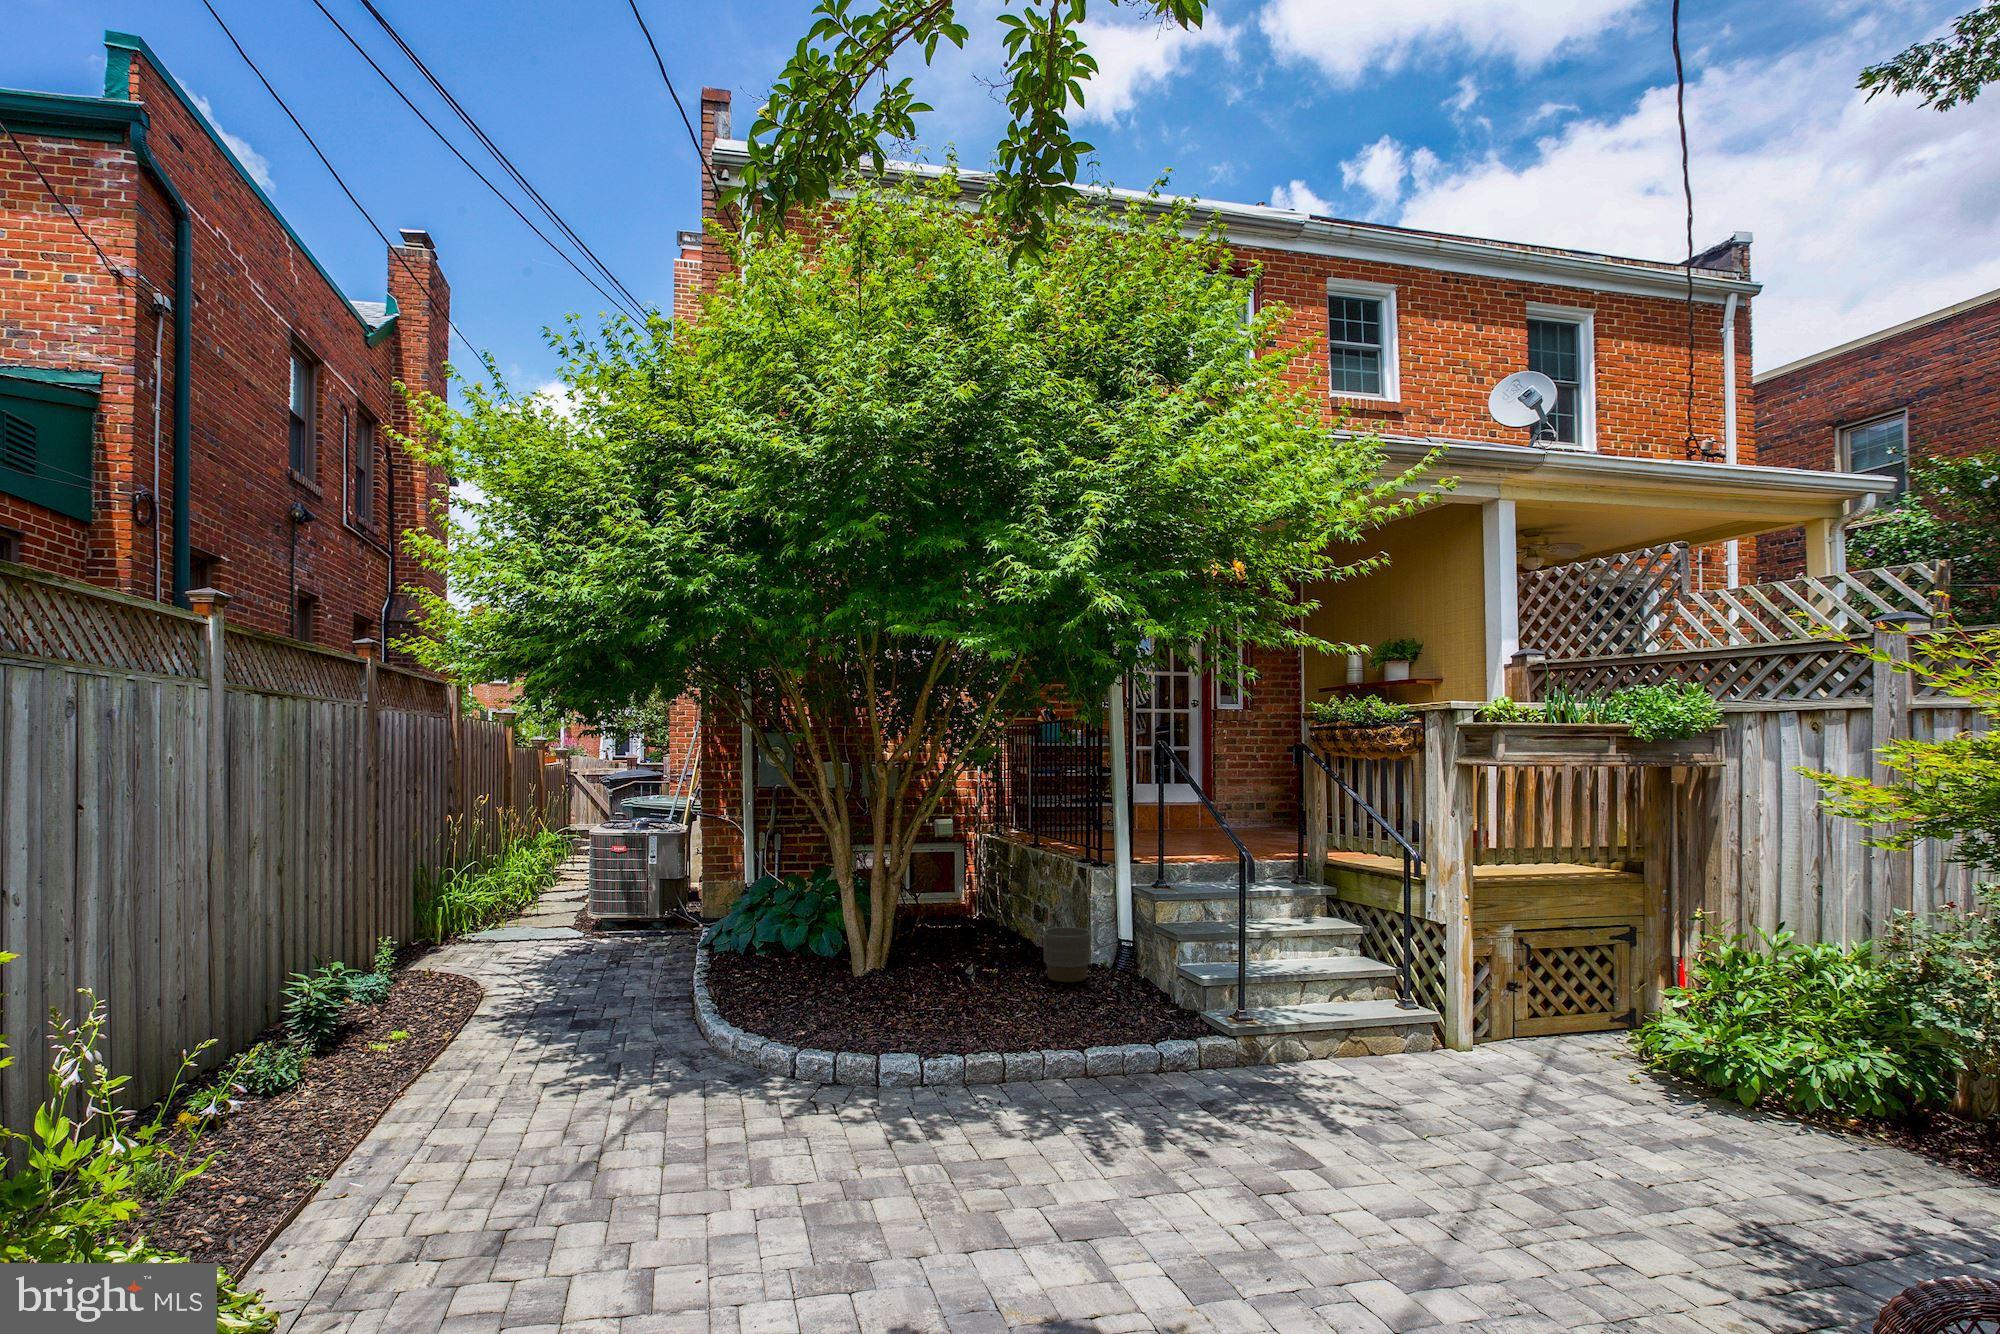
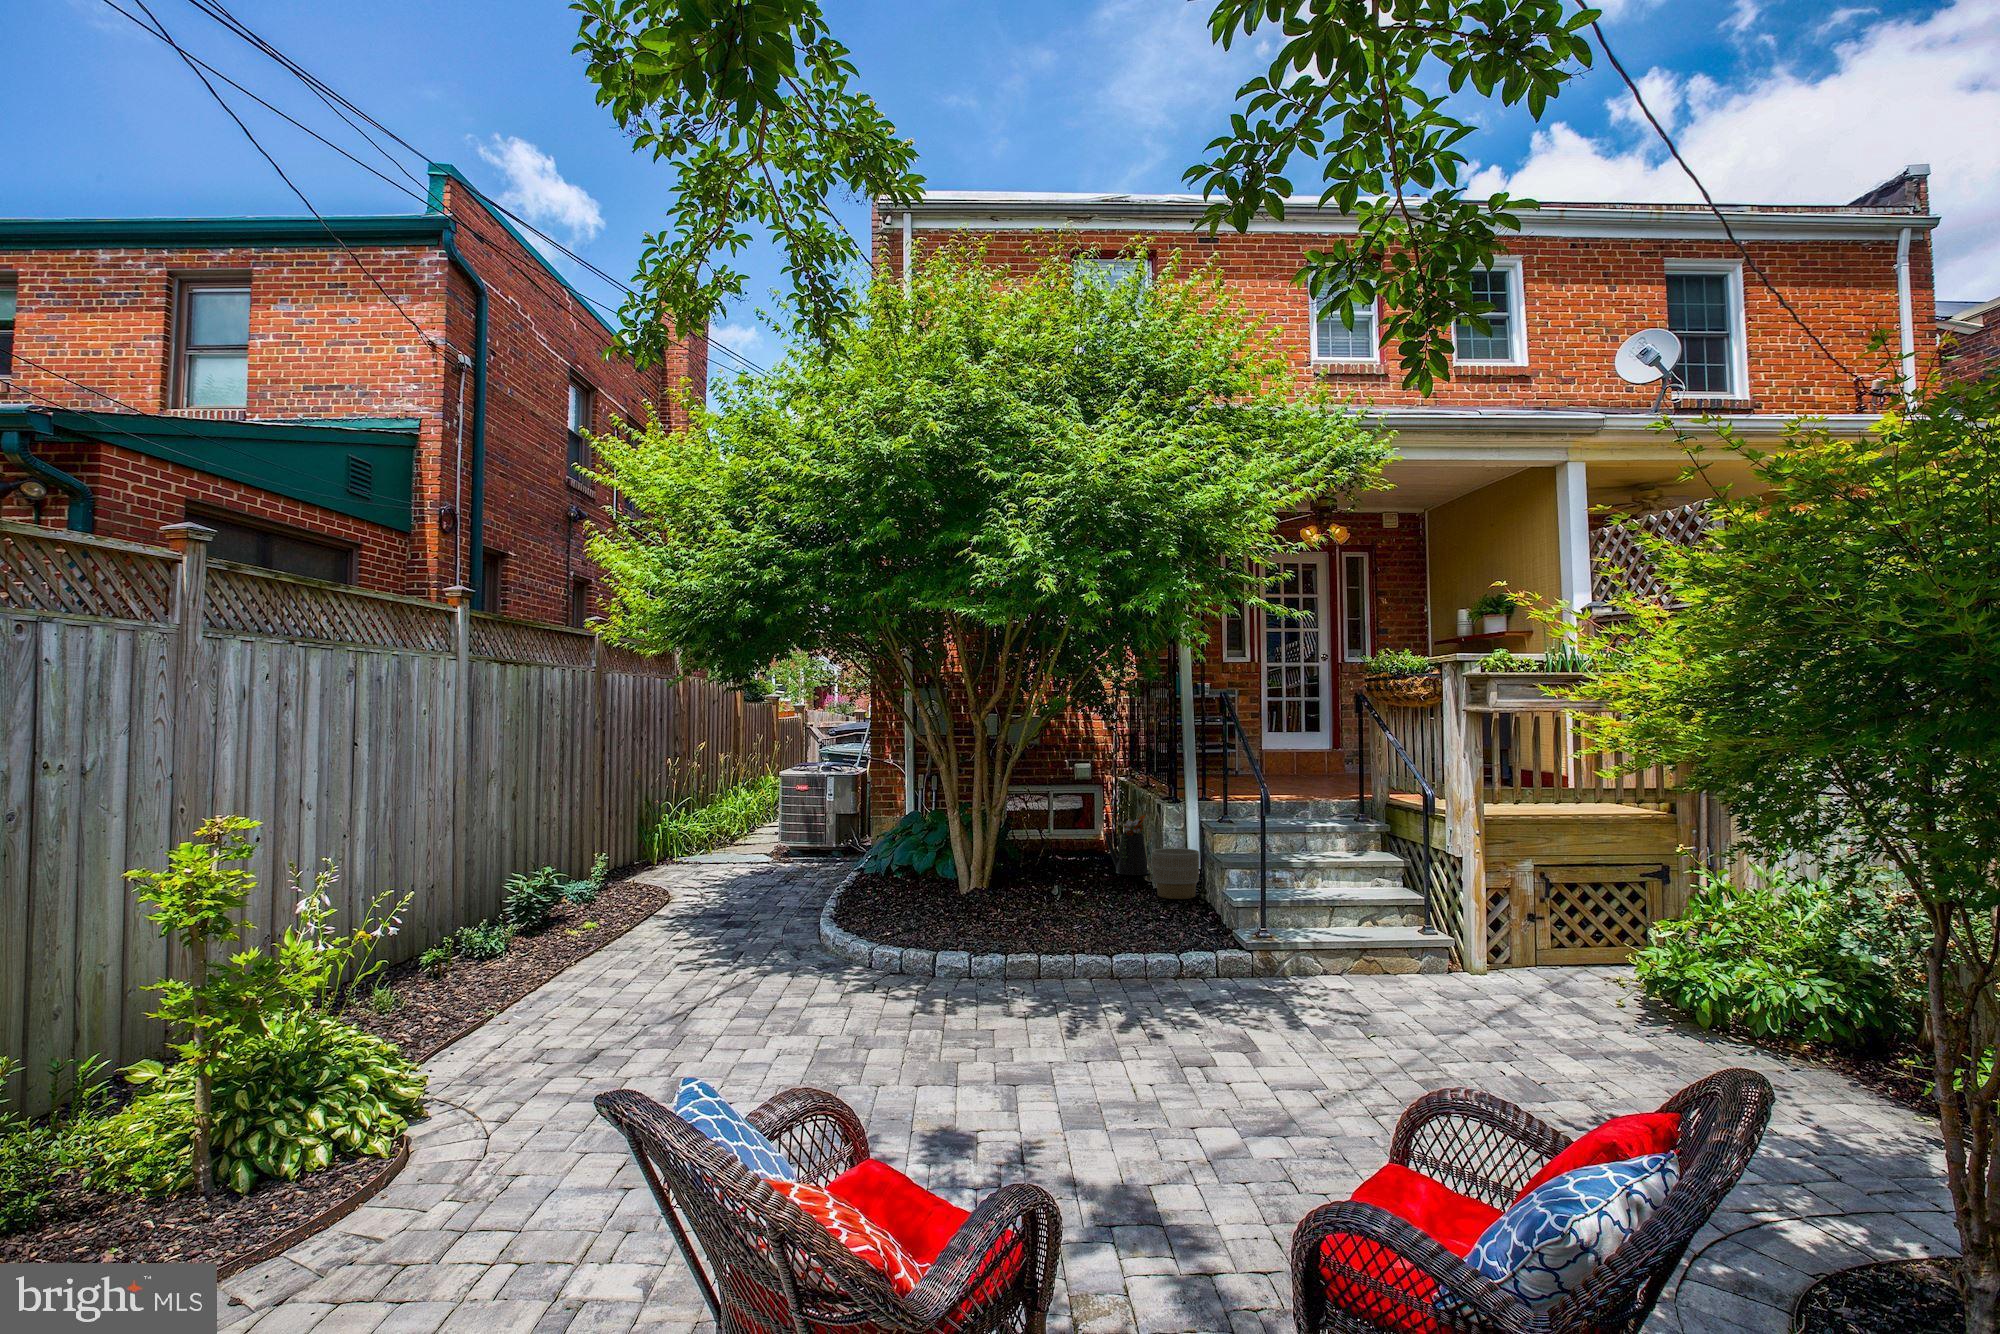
watering can: none [984,885,1039,952] -> present [1105,815,1152,875]

